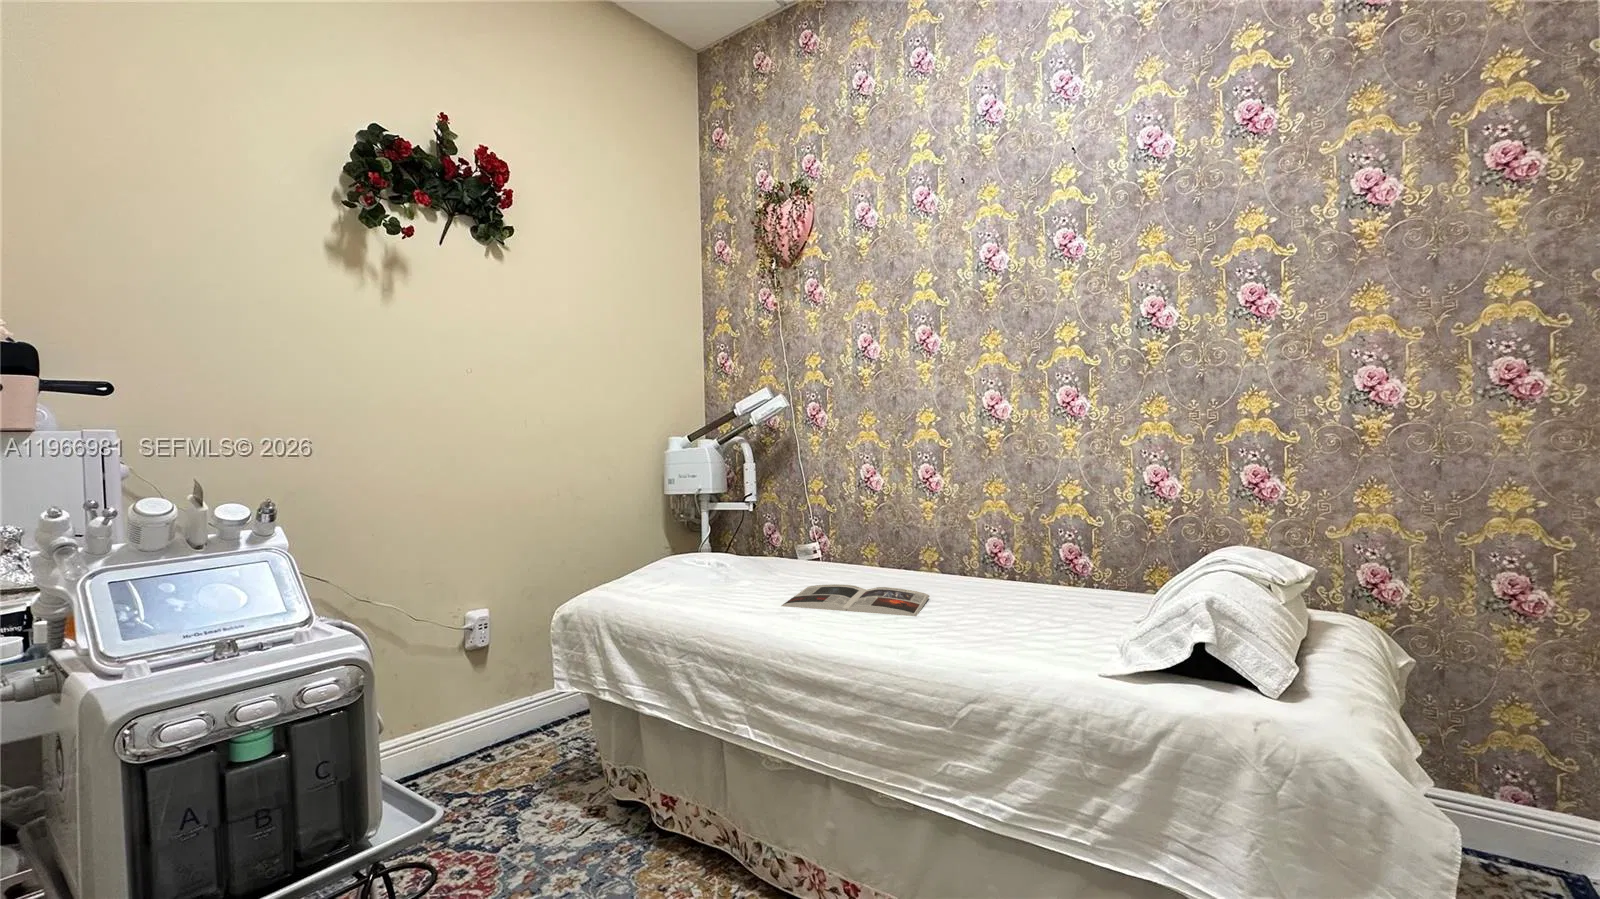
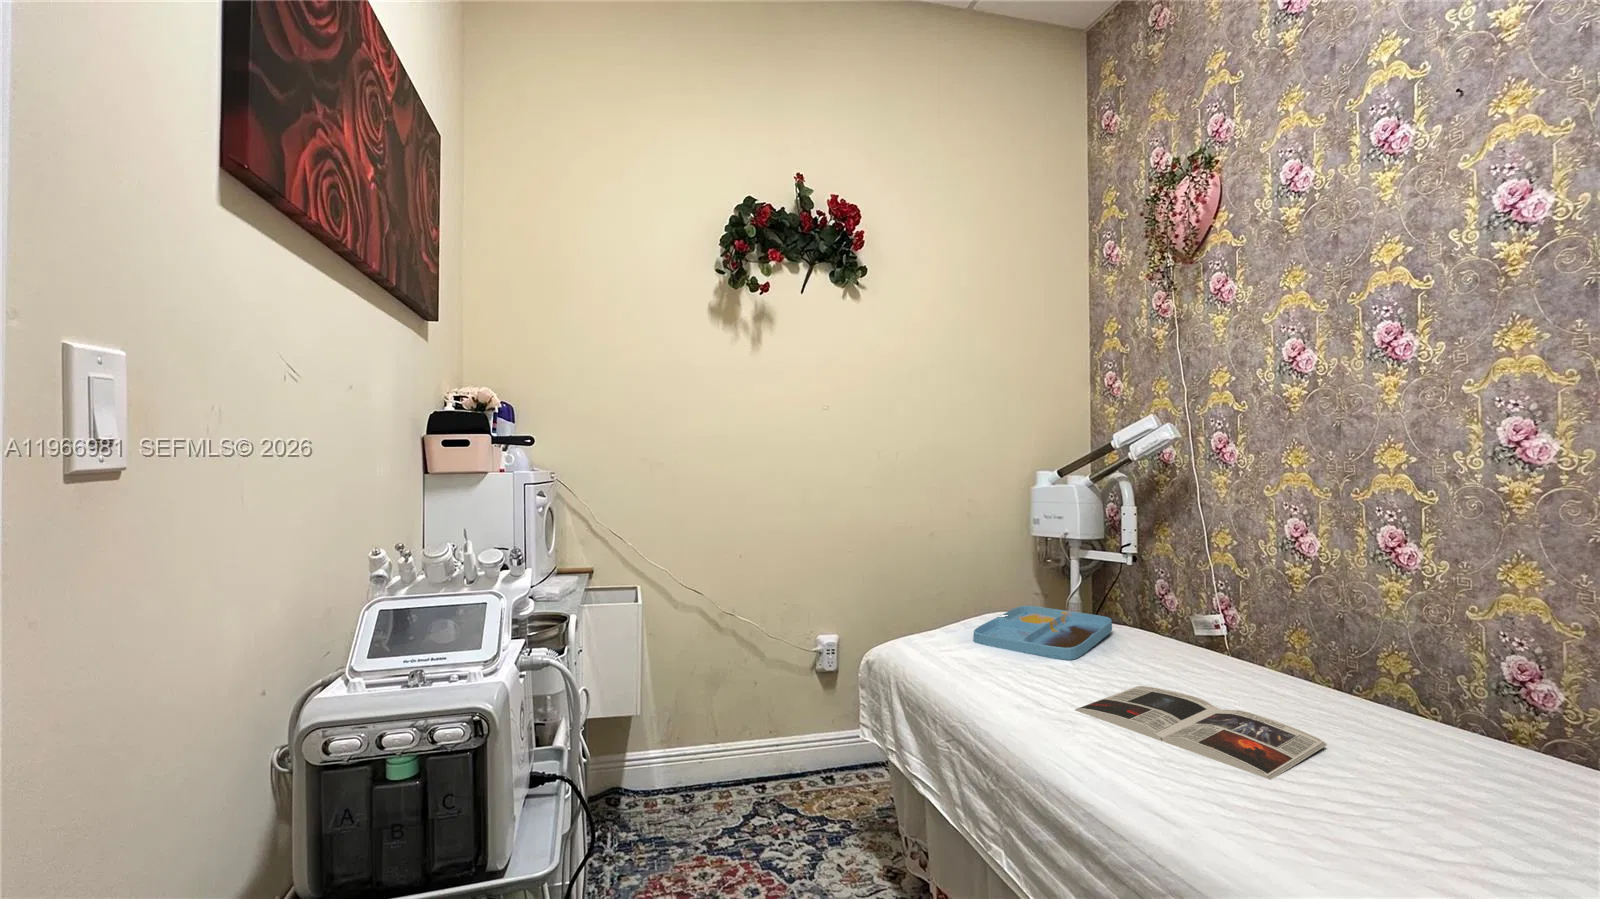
tray: none [662,551,758,583] -> present [973,606,1112,660]

